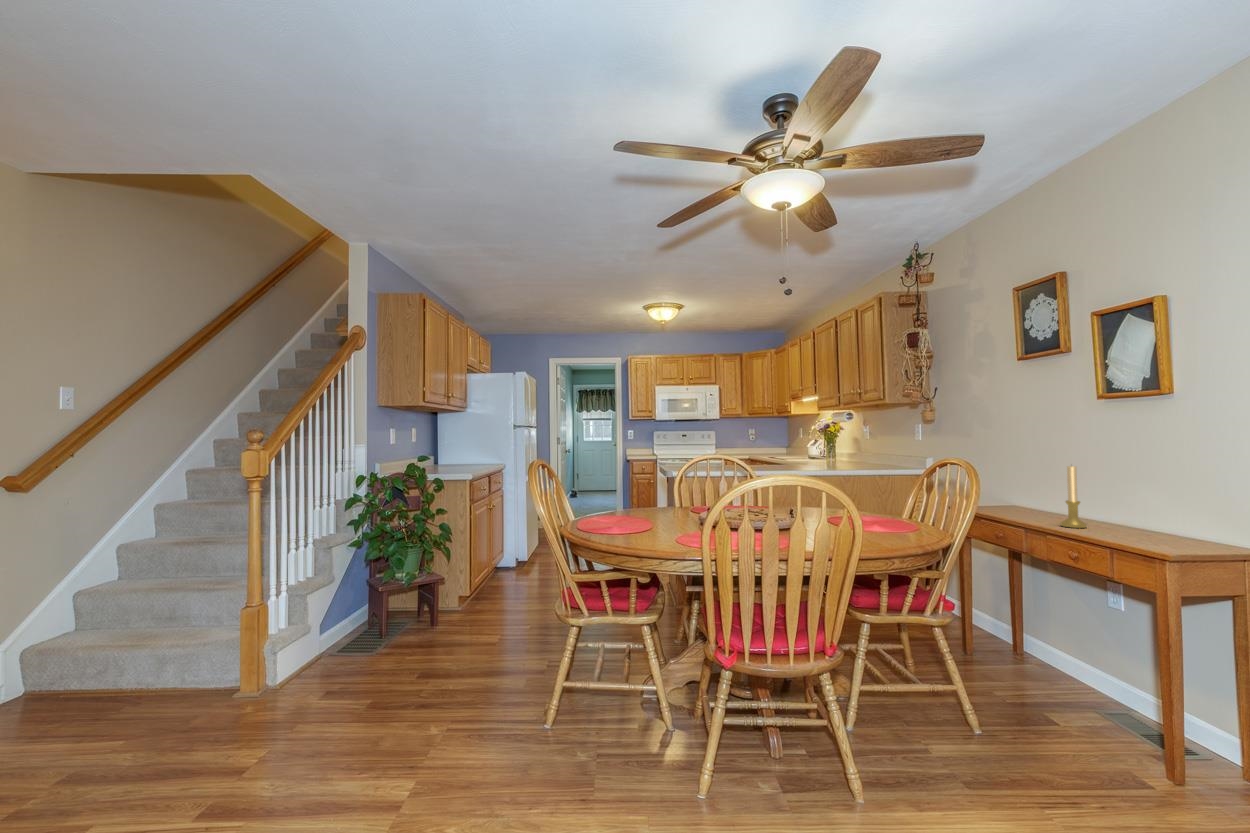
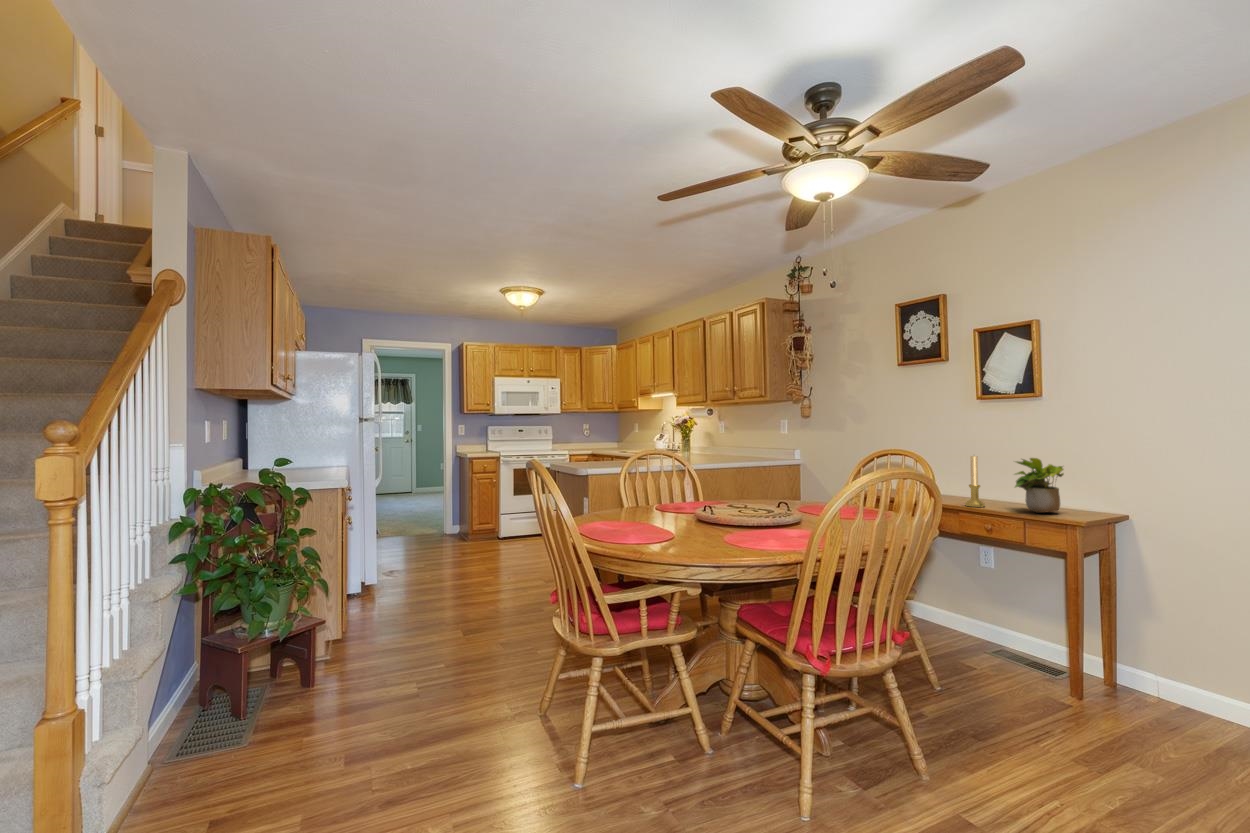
potted plant: none [1105,468,1184,539] -> present [1015,458,1064,513]

